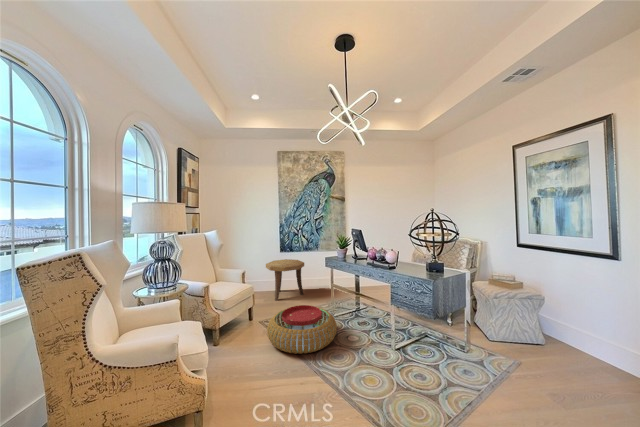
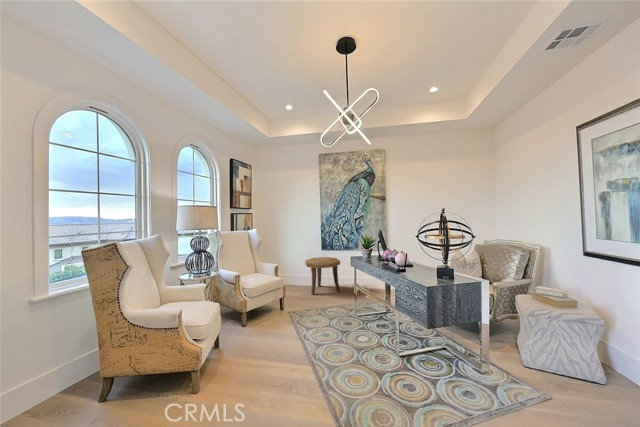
pouf: present [267,305,337,354] -> none [284,301,349,345]

